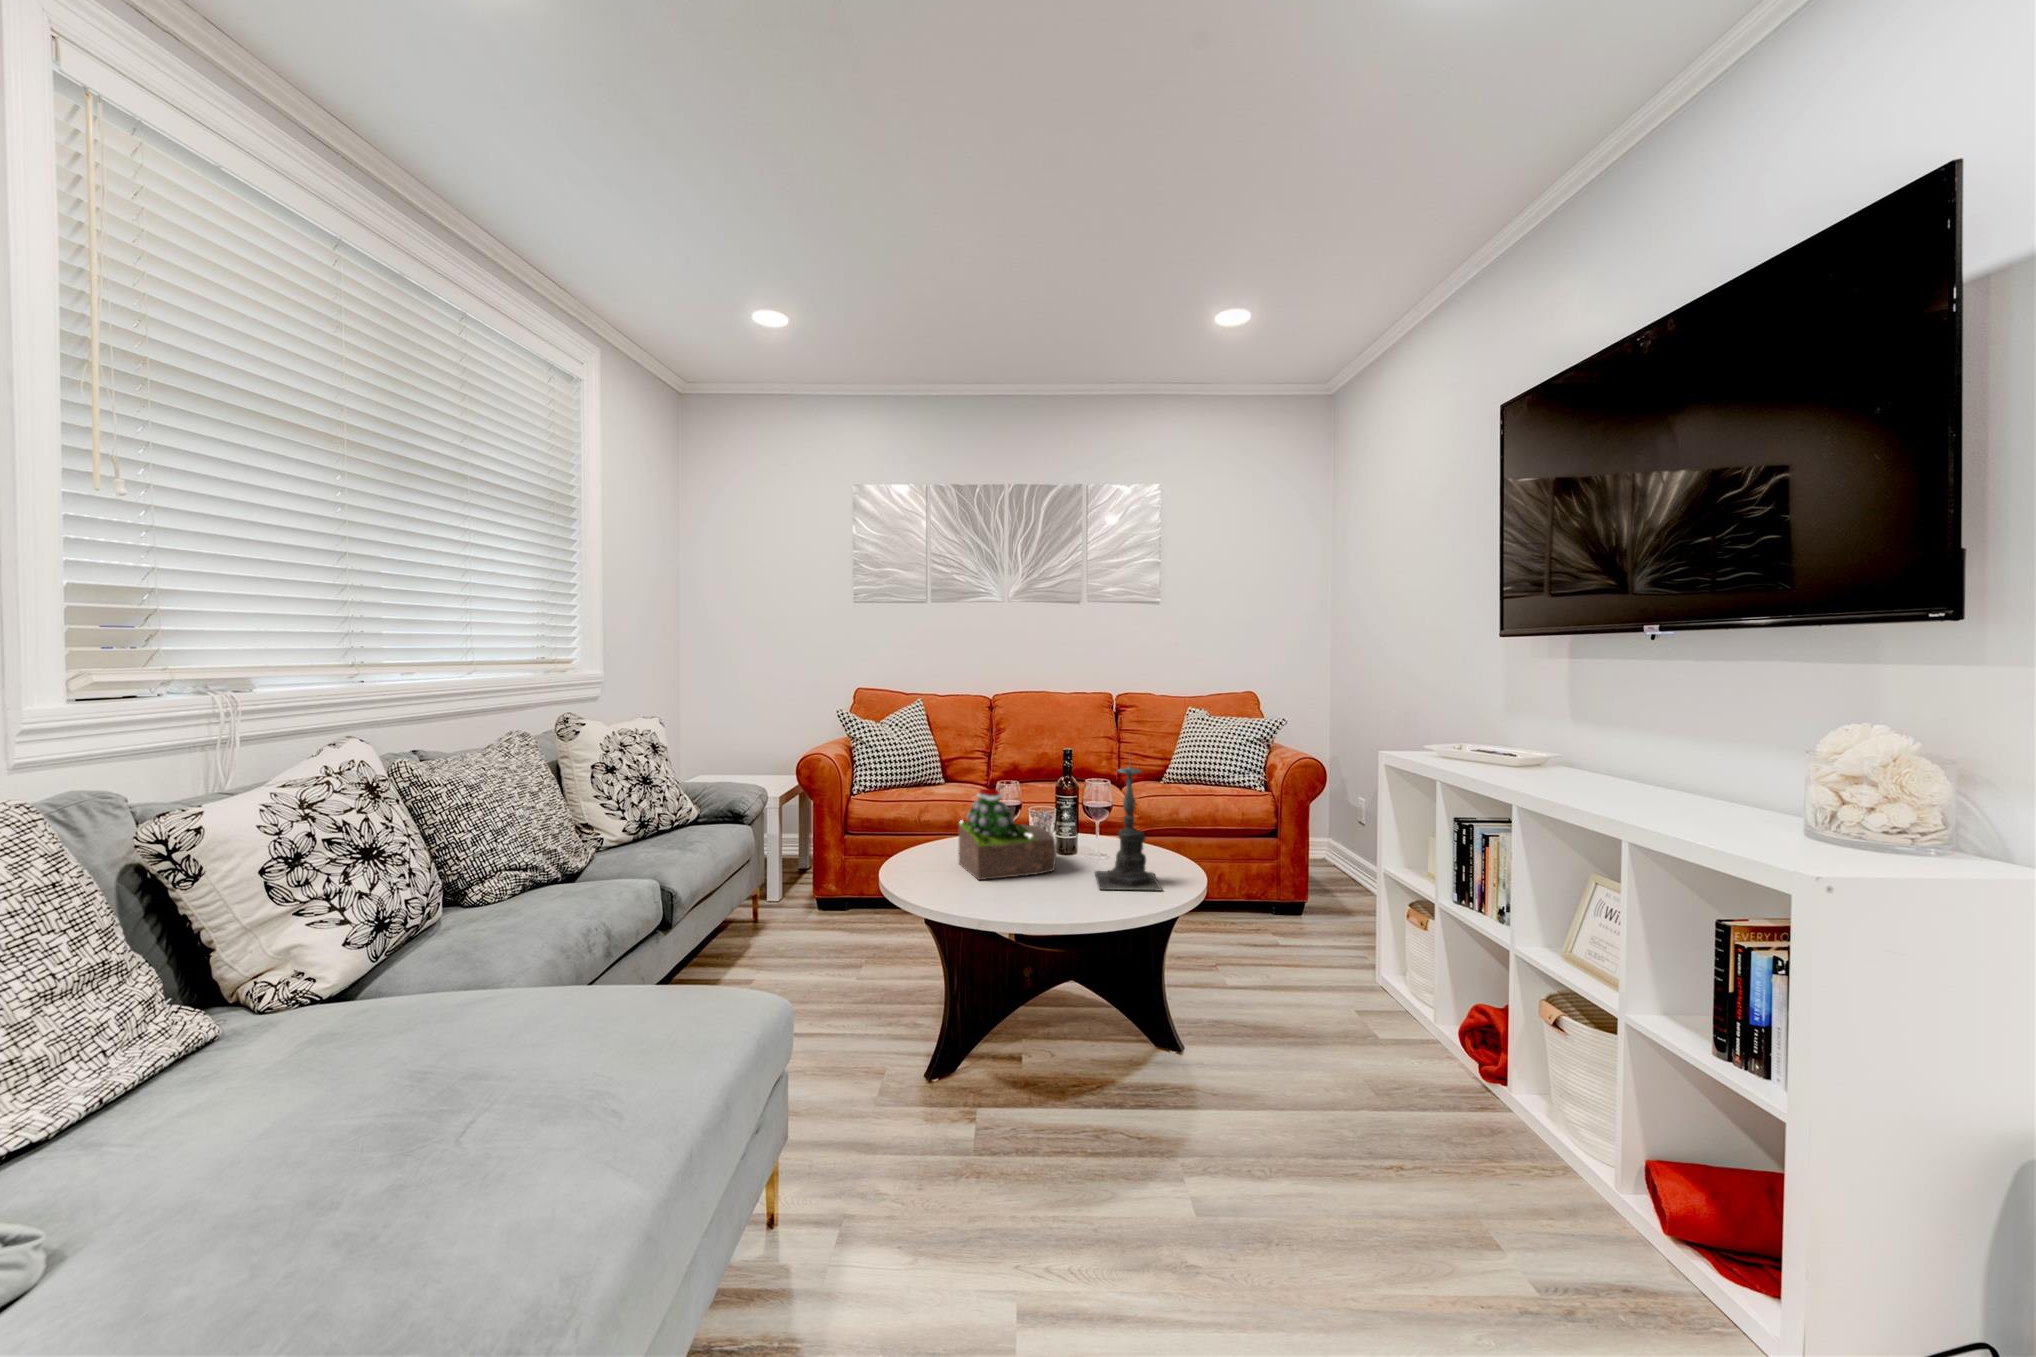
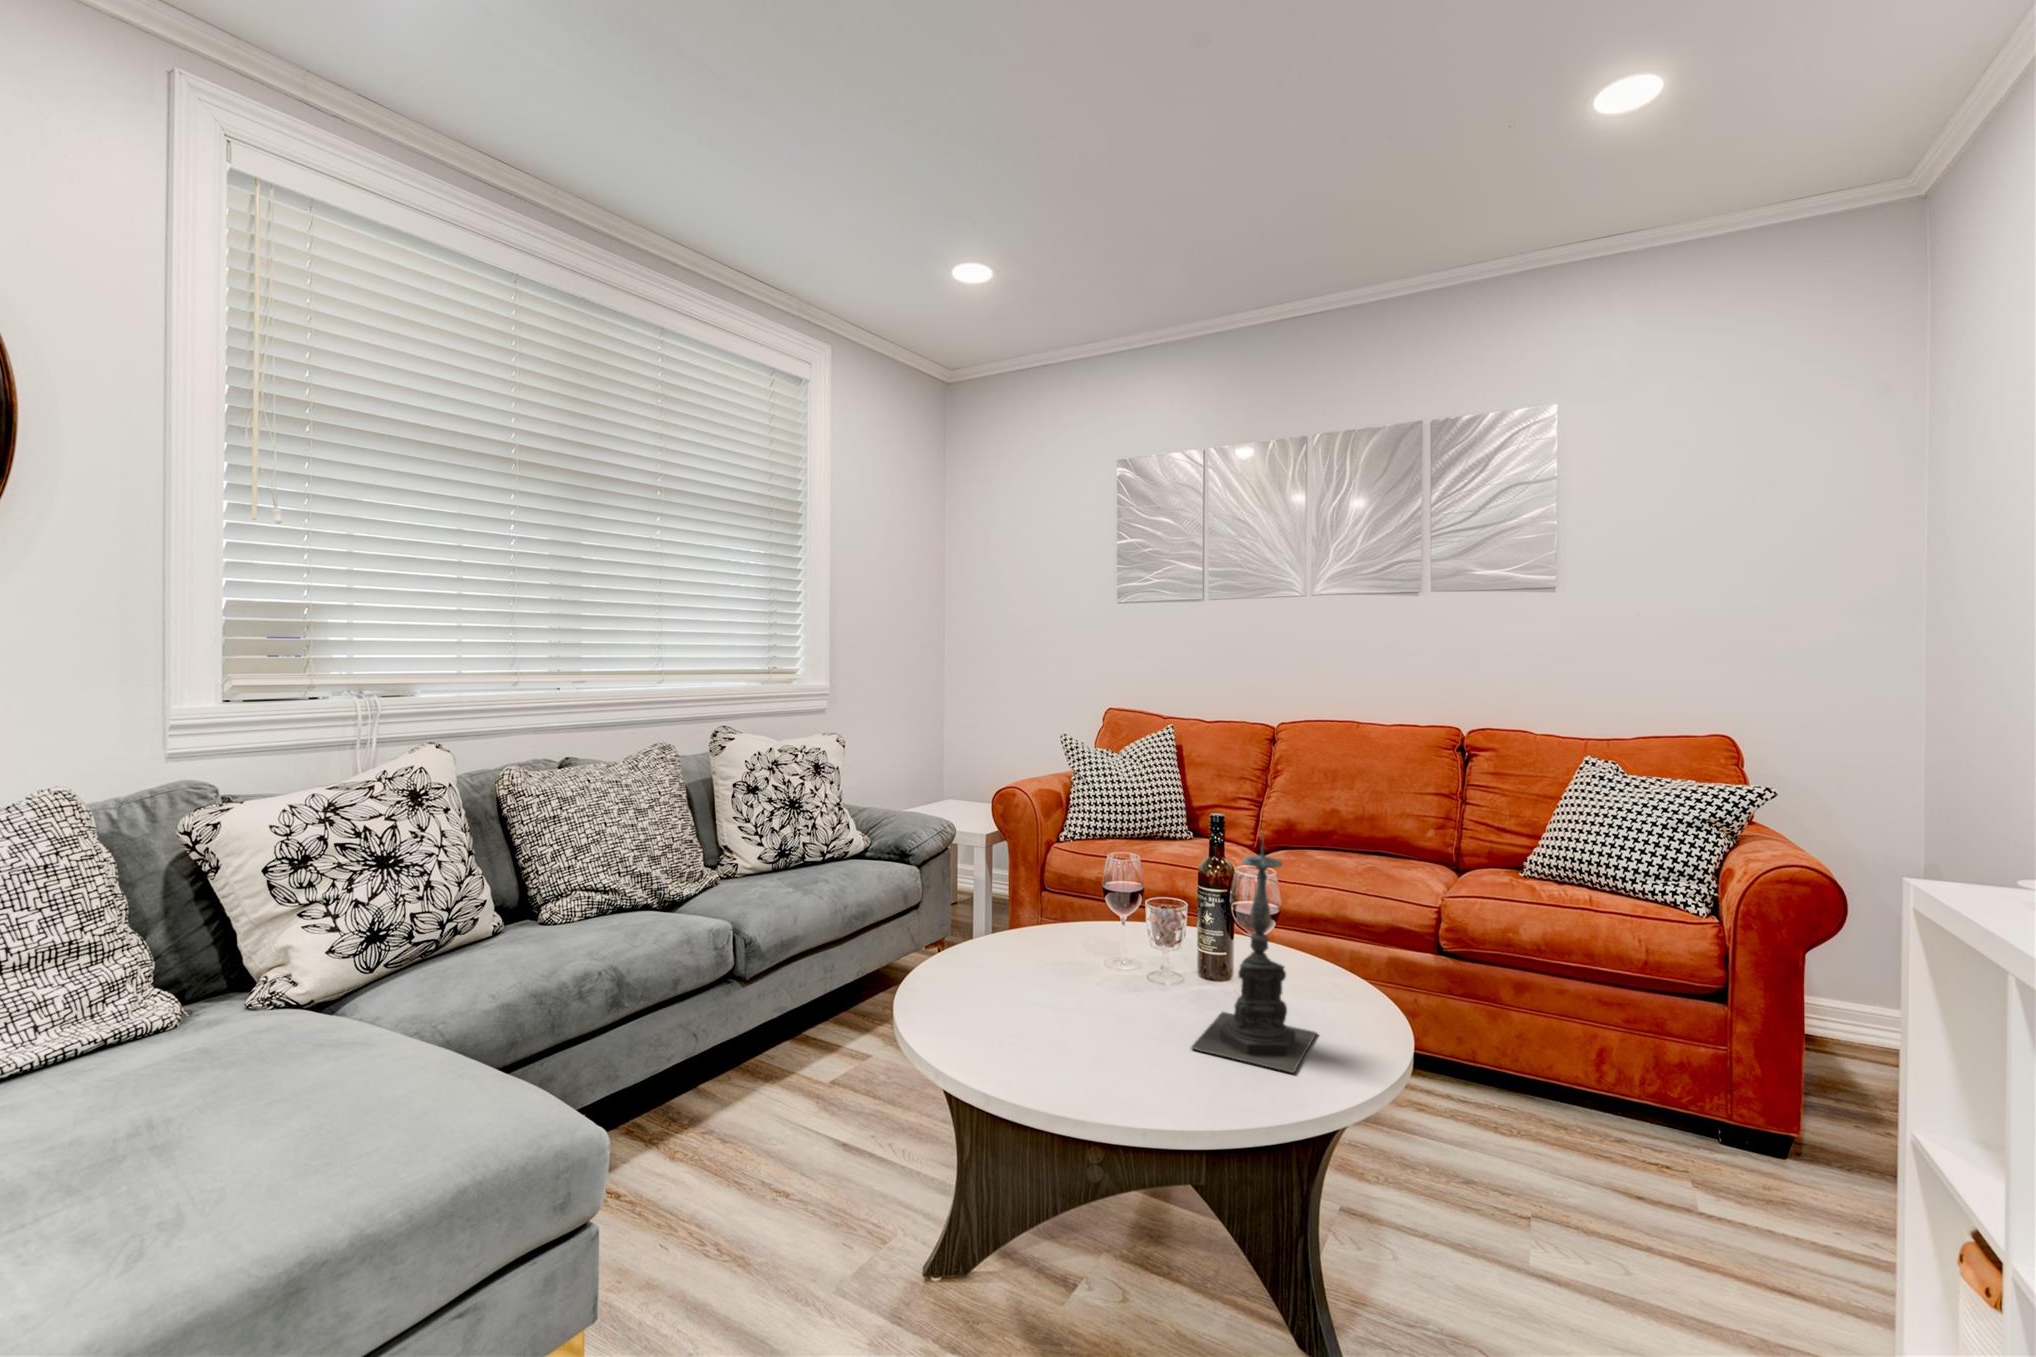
succulent plant: present [959,788,1056,880] -> none [1035,861,1170,1001]

